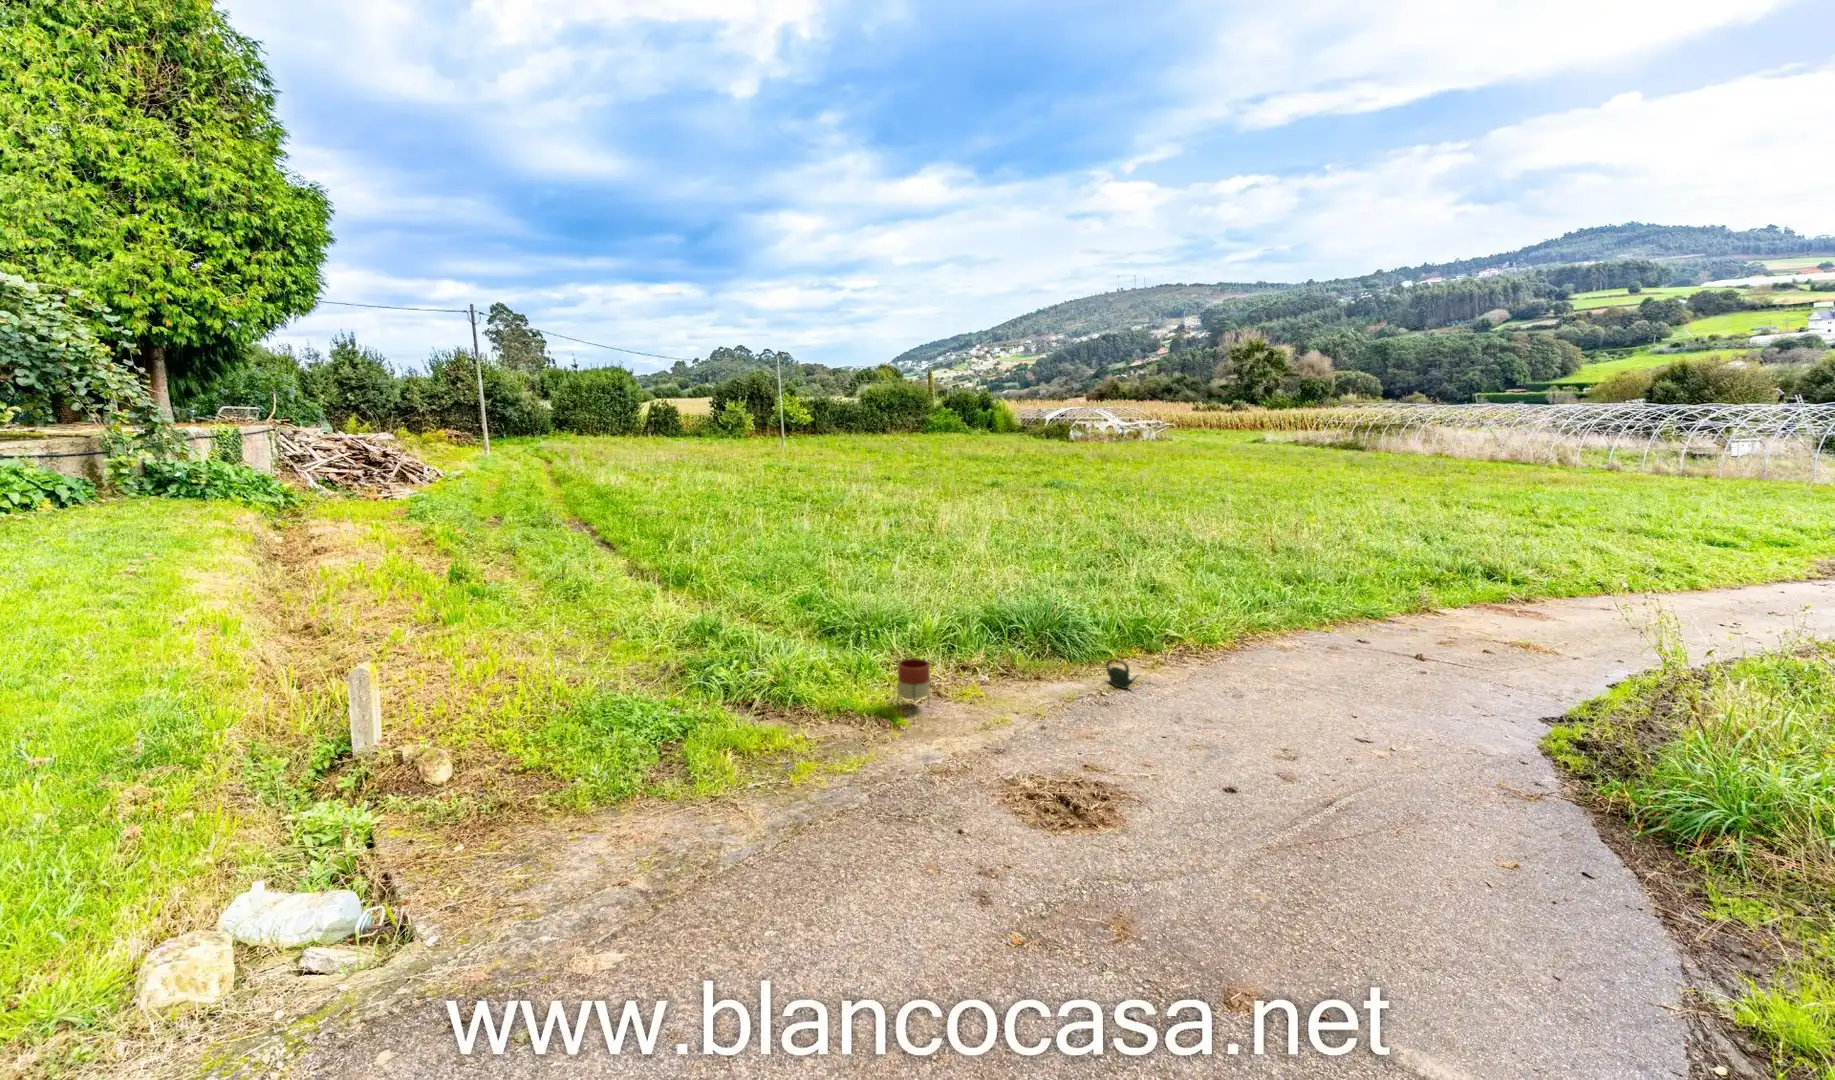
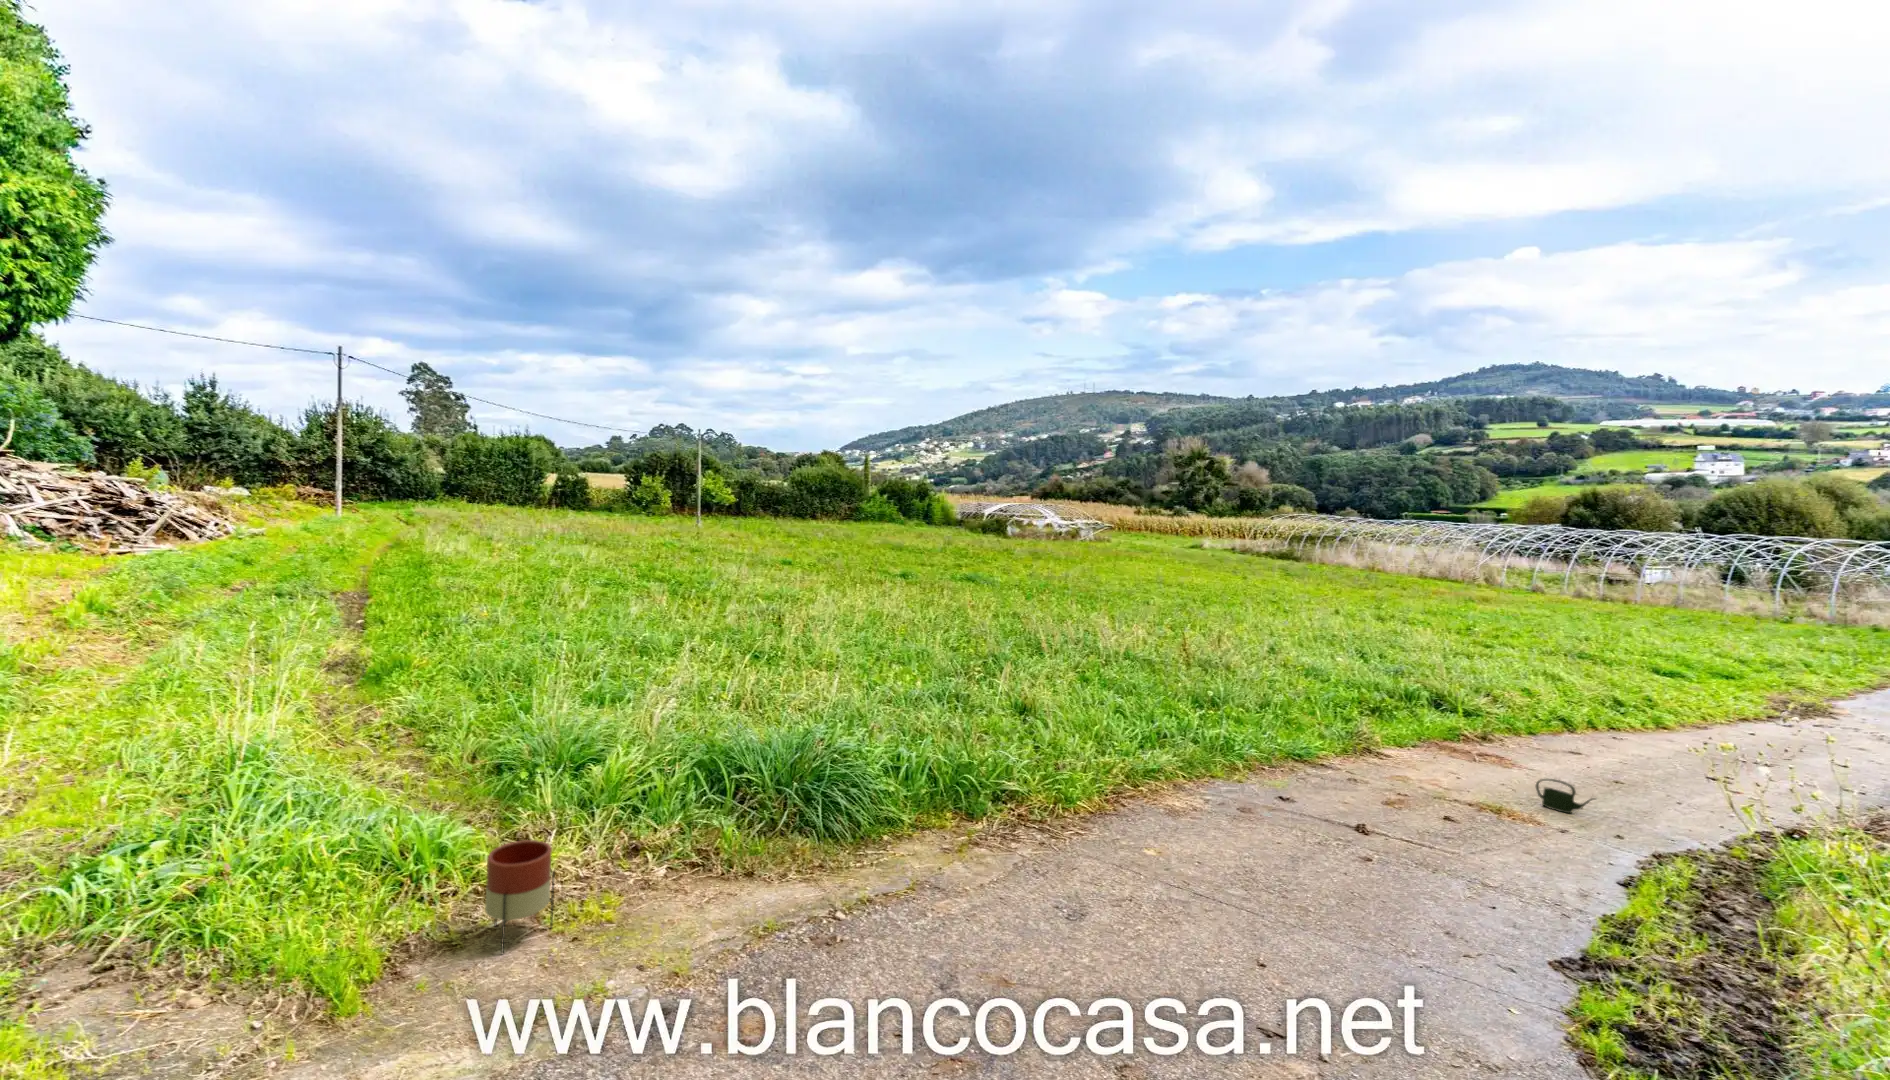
watering can: present [1106,659,1138,689] -> present [1536,779,1595,813]

